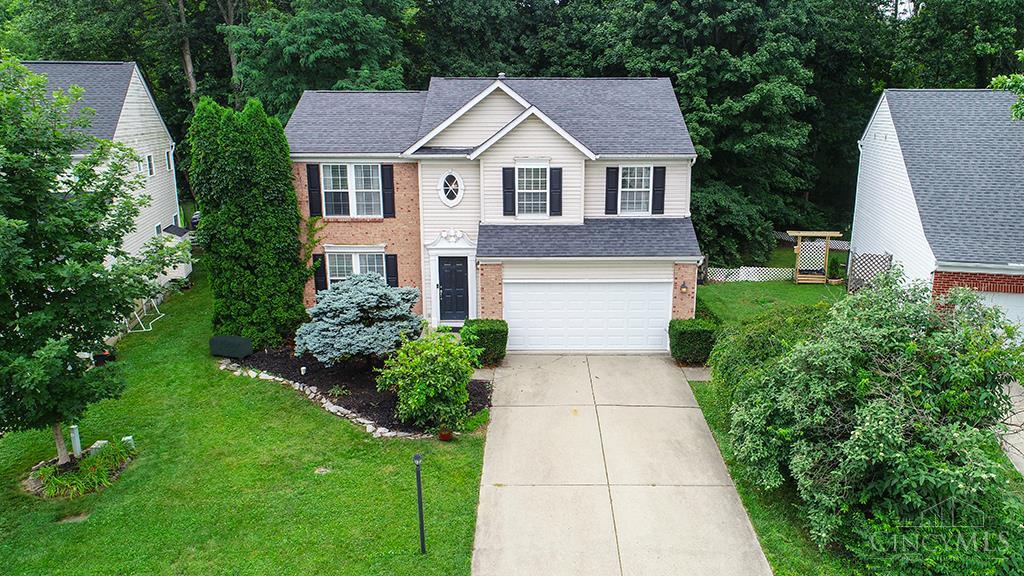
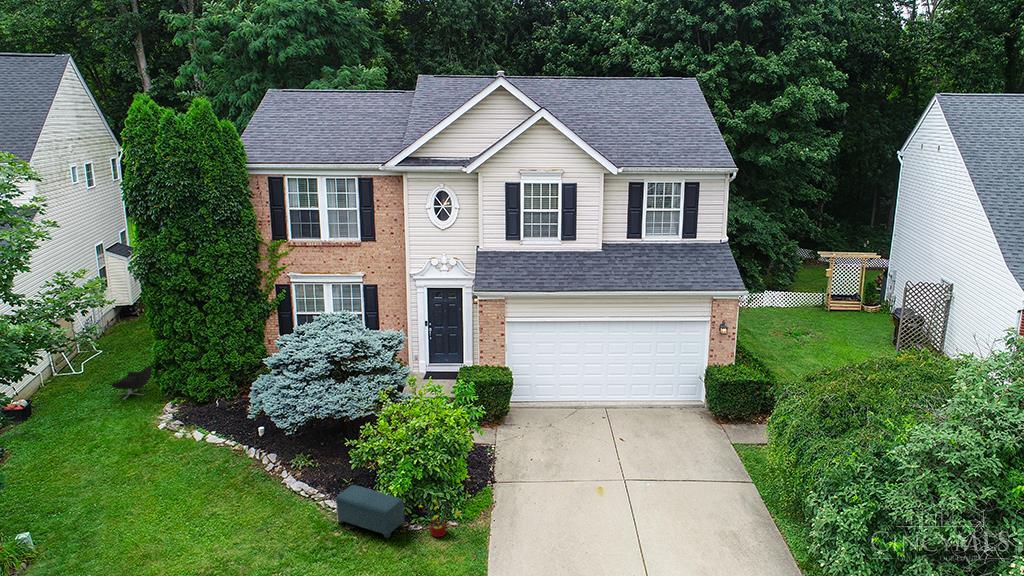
lounge chair: none [179,320,212,348] -> present [111,365,152,399]
bench: present [209,334,253,360] -> present [336,485,404,538]

